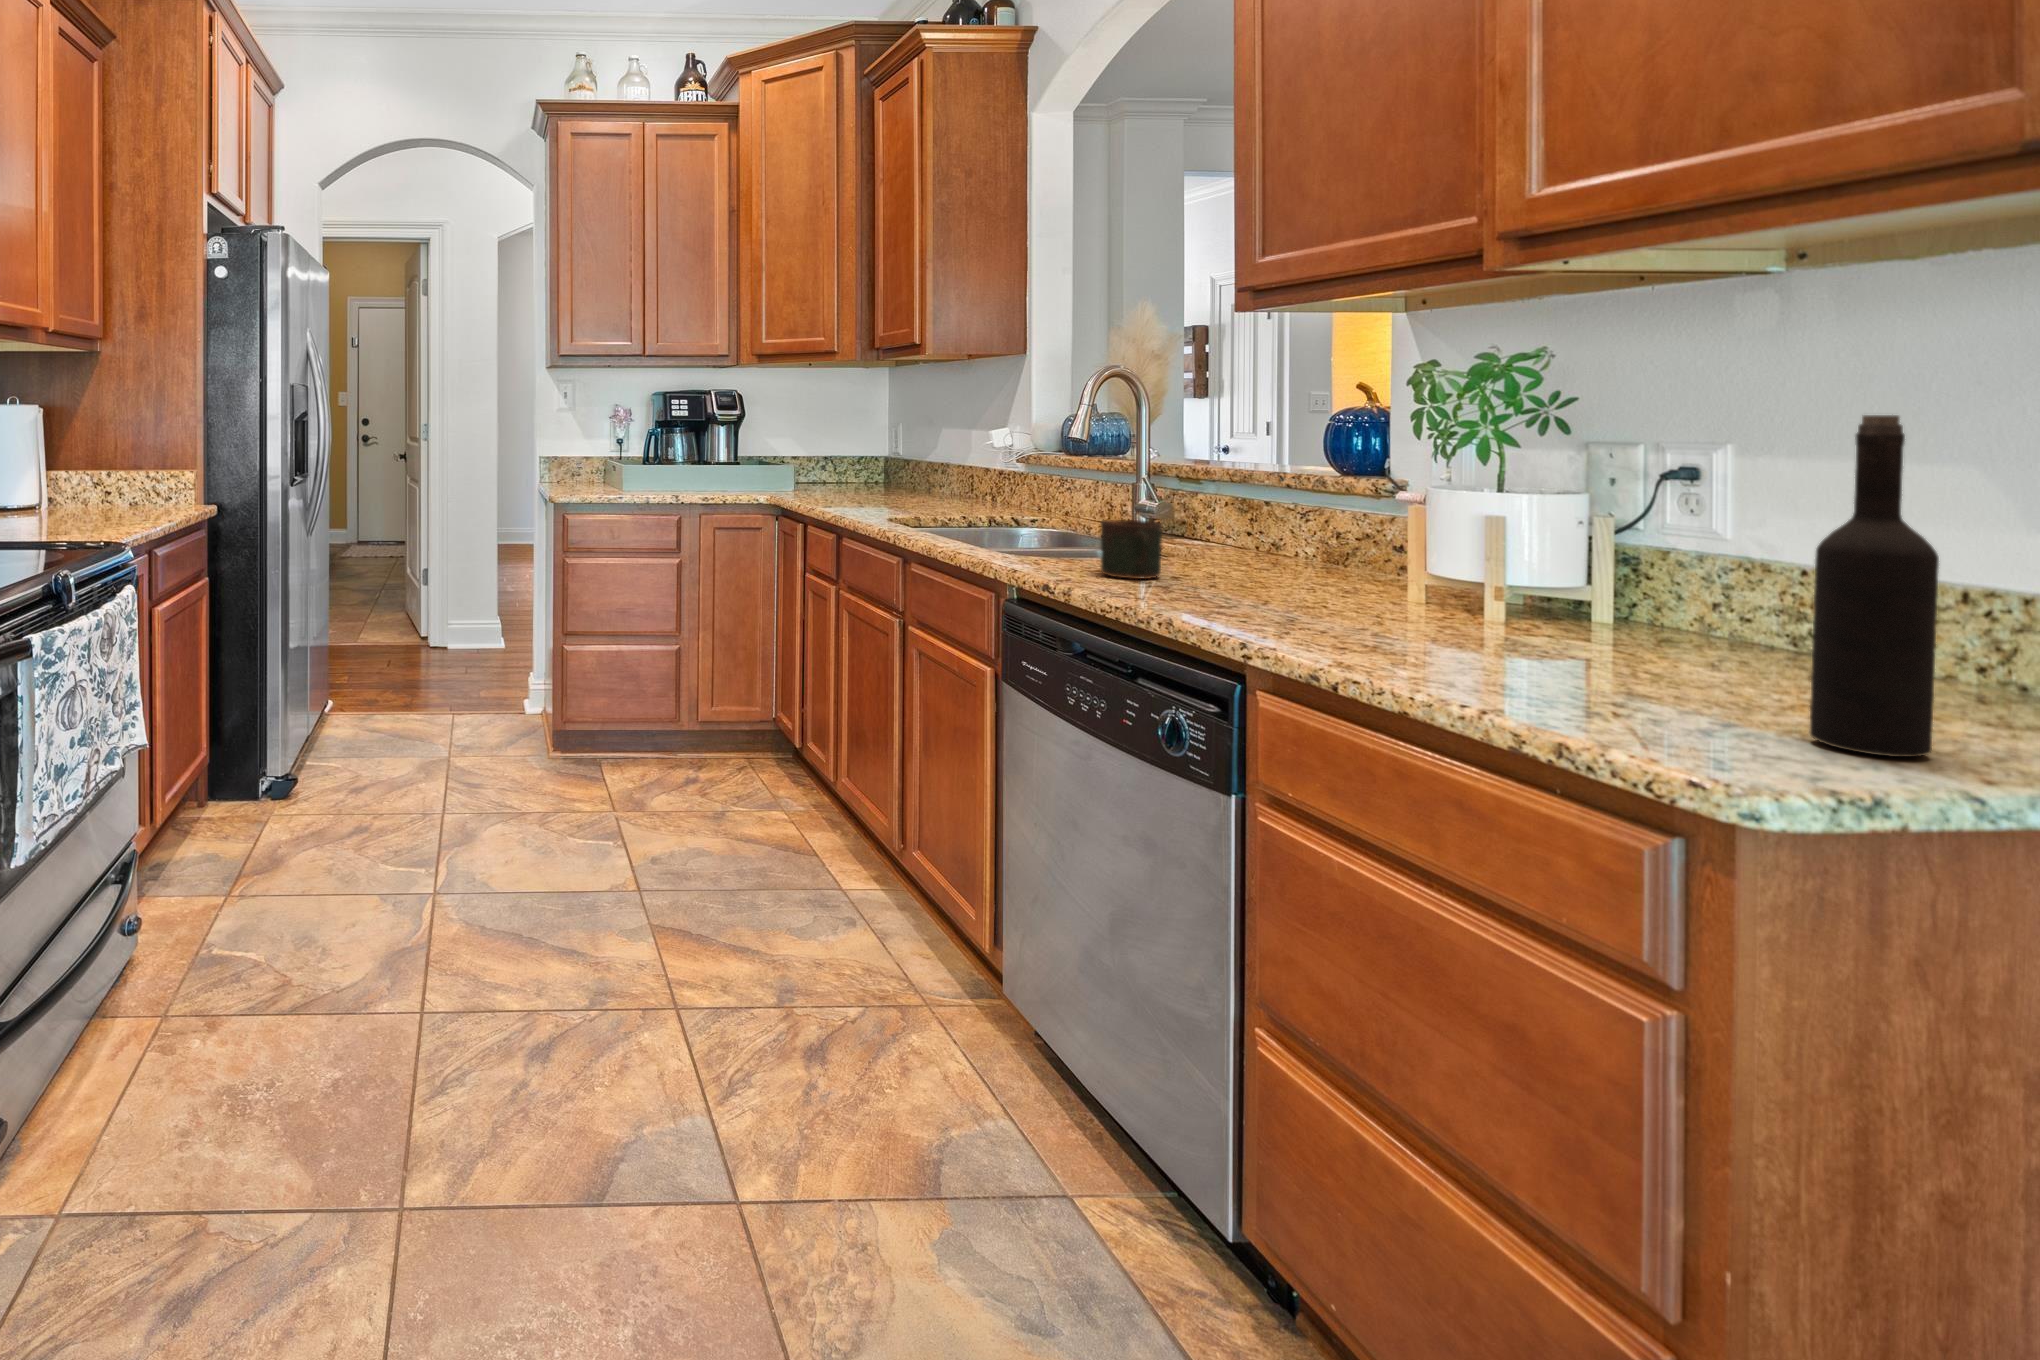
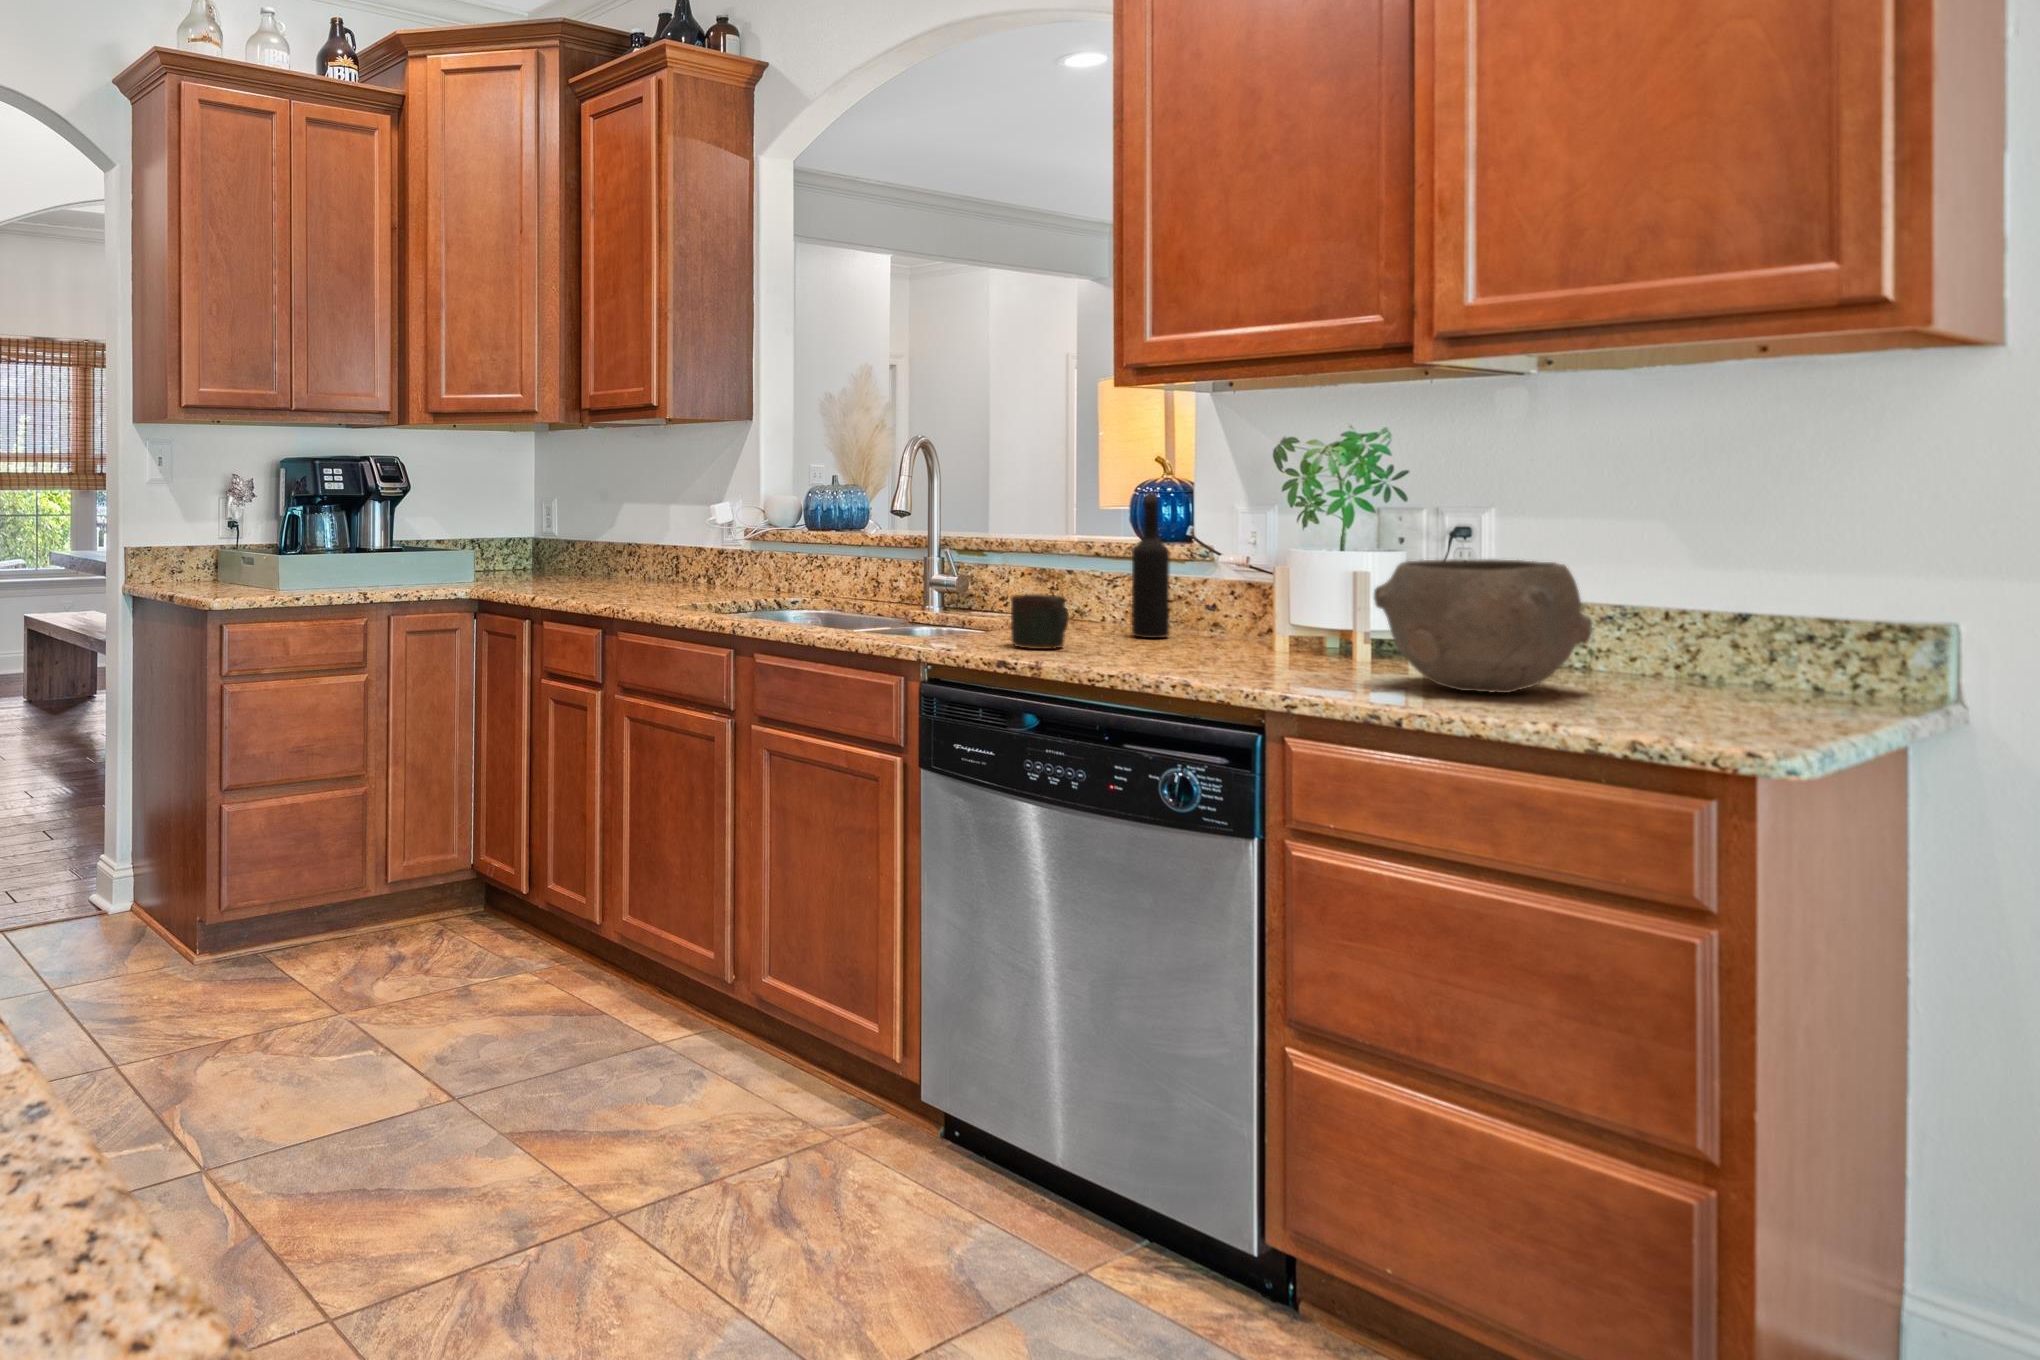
wine bottle: present [1810,415,1939,757] -> present [1132,493,1170,638]
bowl: none [1402,495,1720,672] -> present [1374,559,1592,693]

